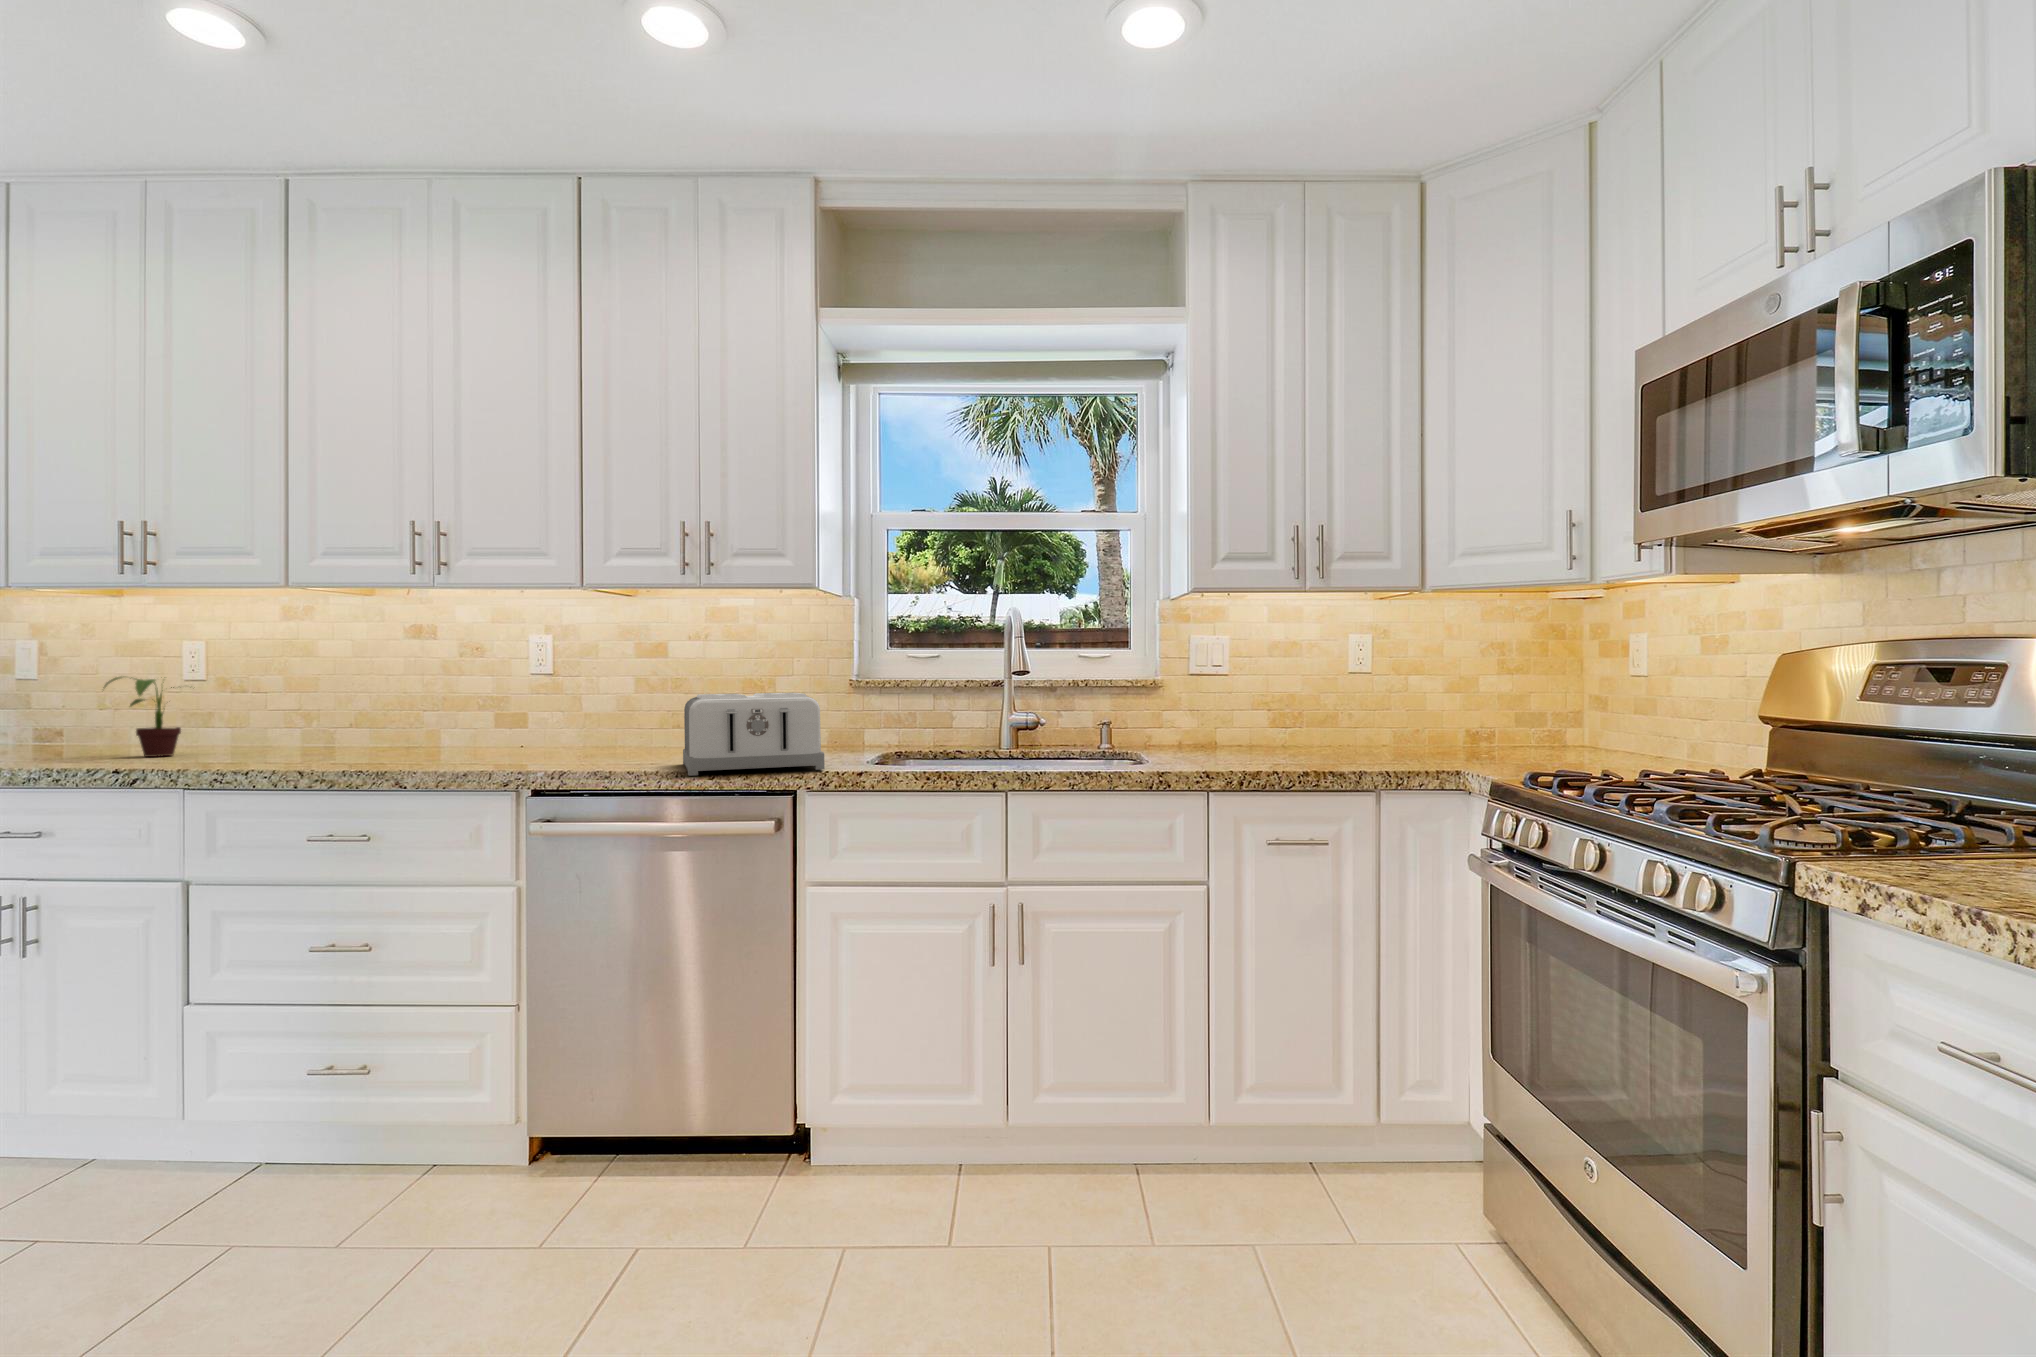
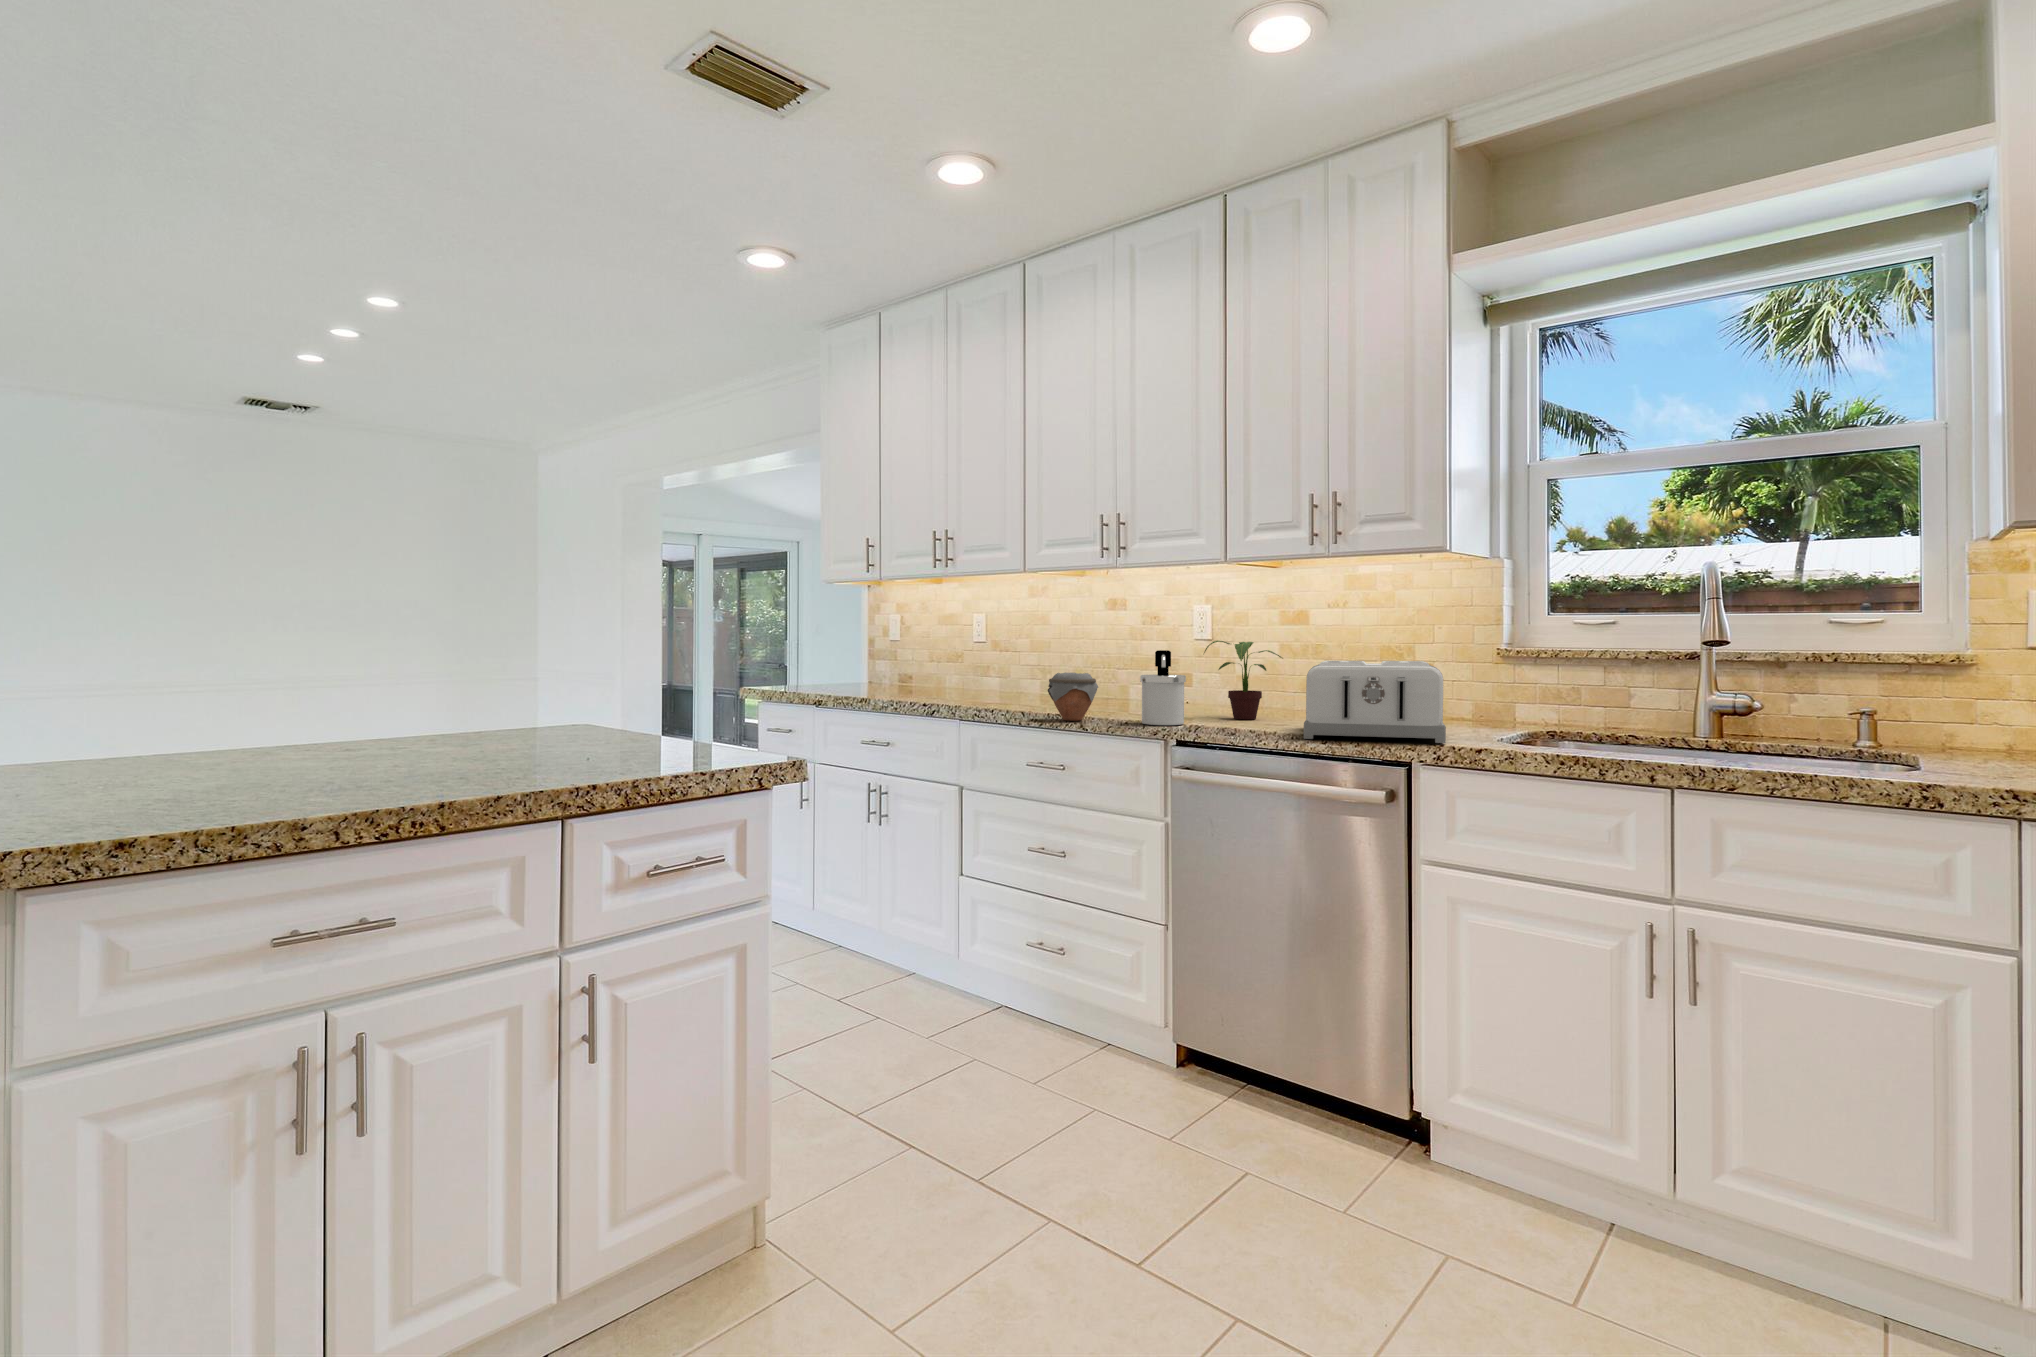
potted plant: present [104,677,181,757] -> present [1204,641,1283,719]
soap dispenser: none [481,687,539,774] -> present [1140,650,1186,725]
jar: none [344,717,420,777] -> present [1048,673,1098,721]

